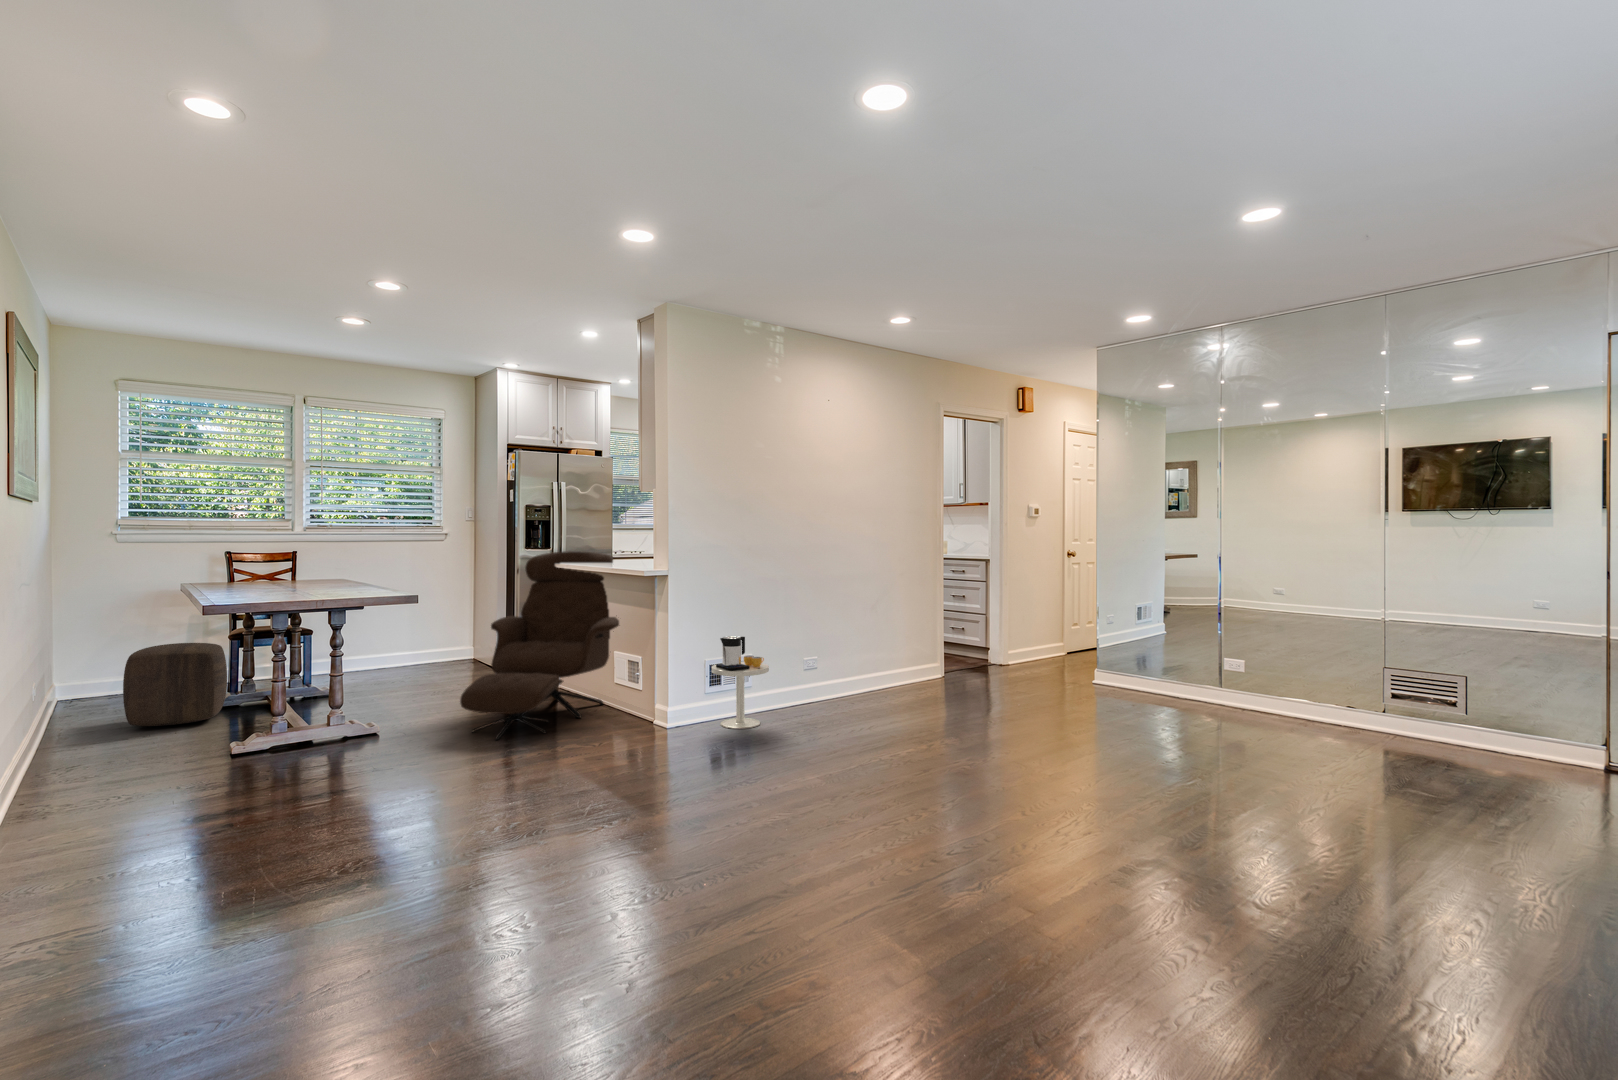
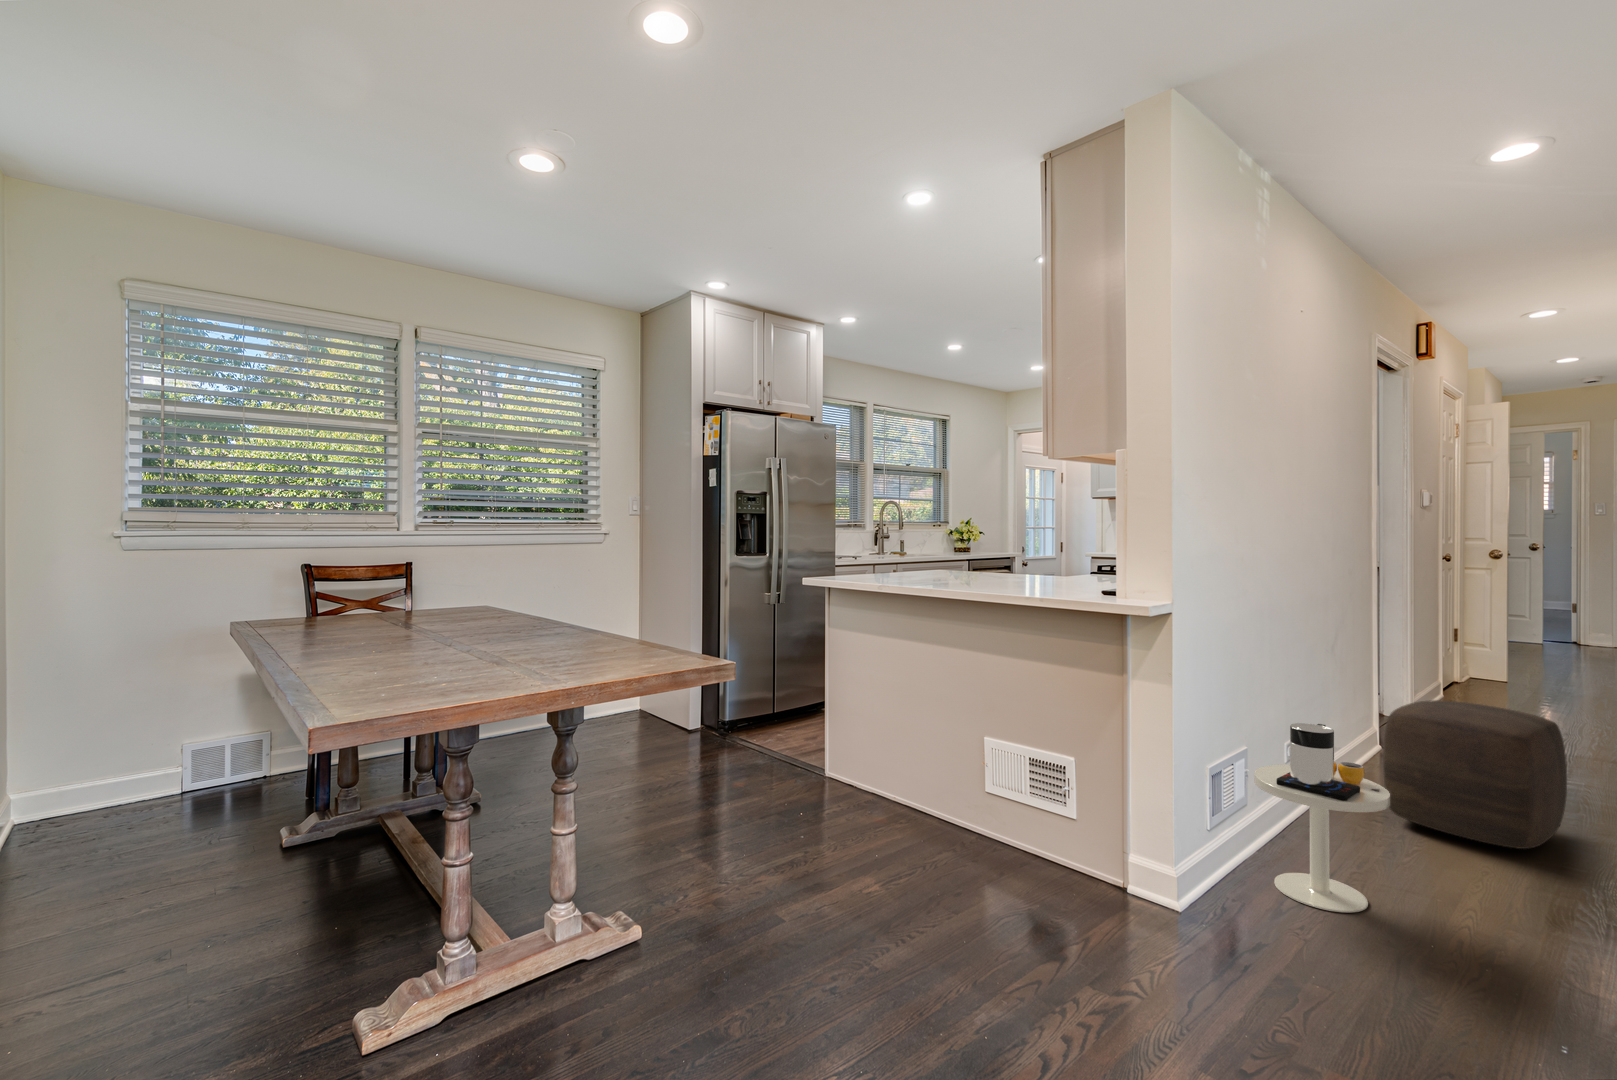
lounge chair: present [460,551,619,740] -> none [789,561,1018,970]
ottoman: present [123,643,227,726] -> present [1383,700,1567,849]

